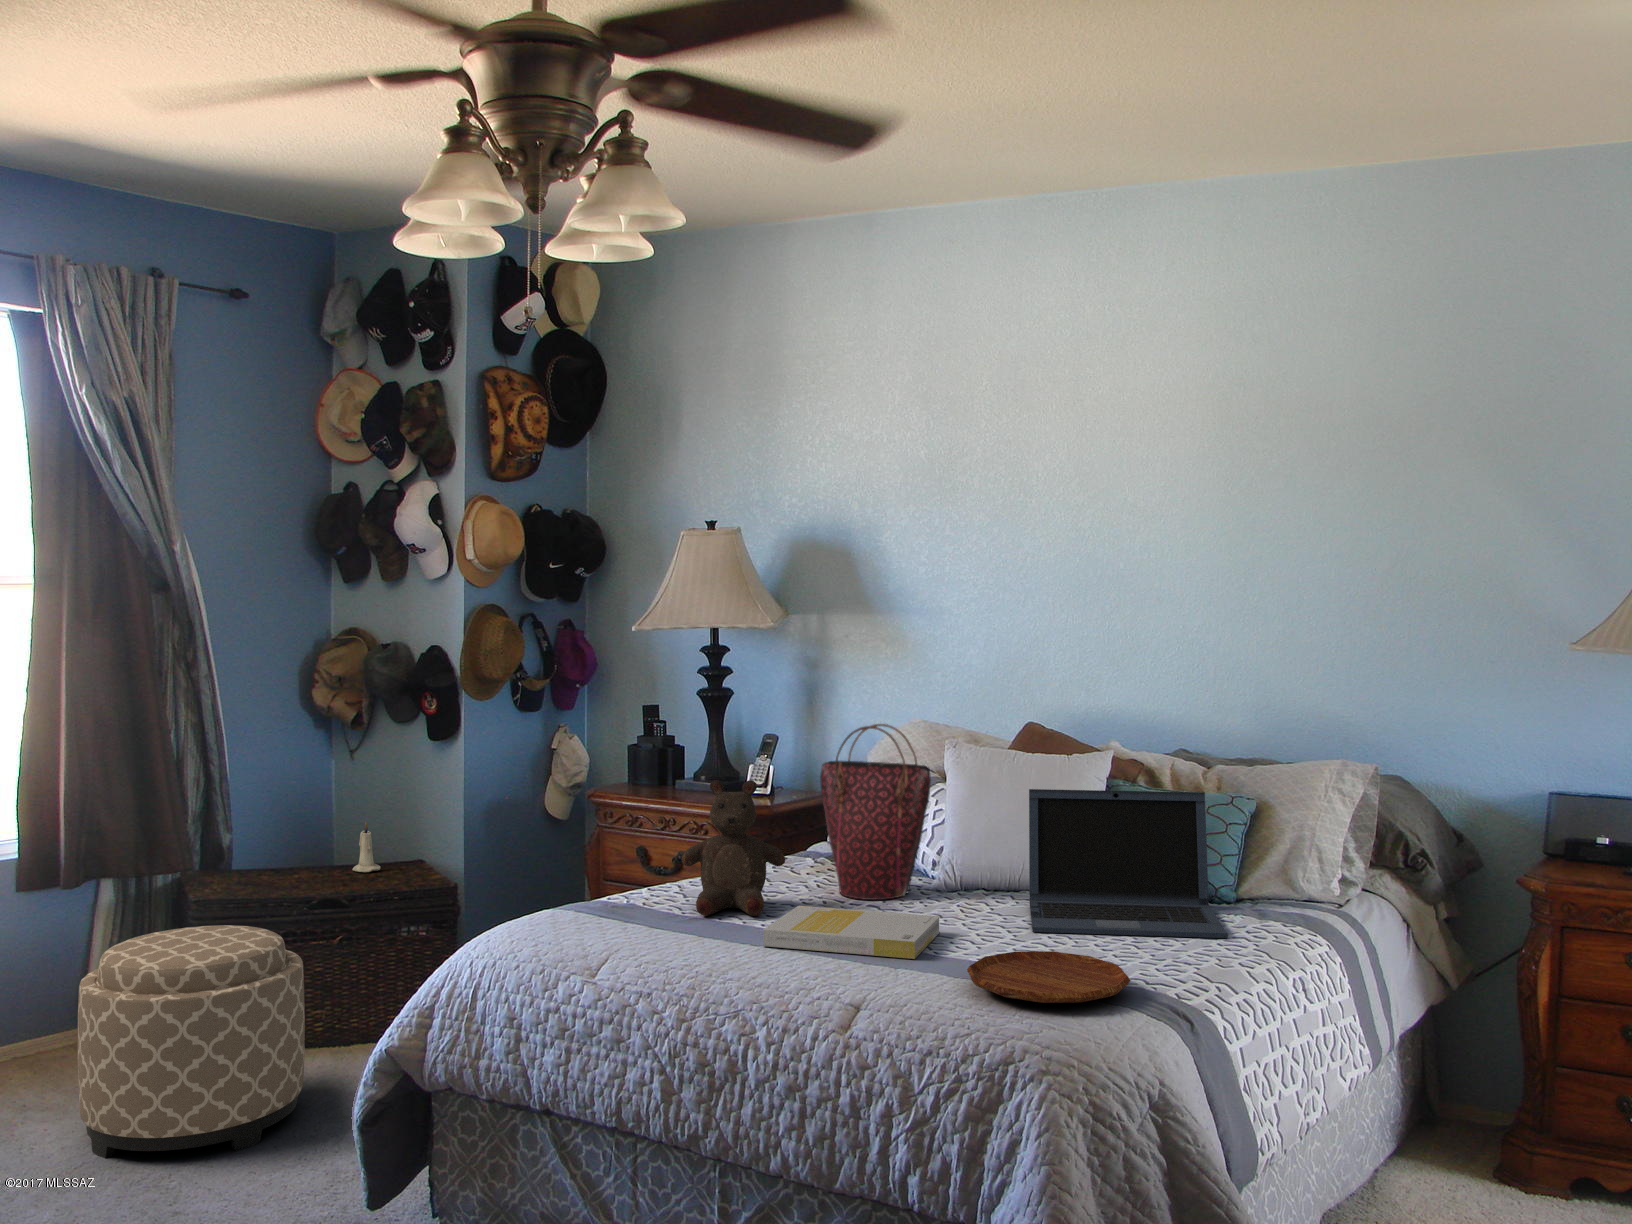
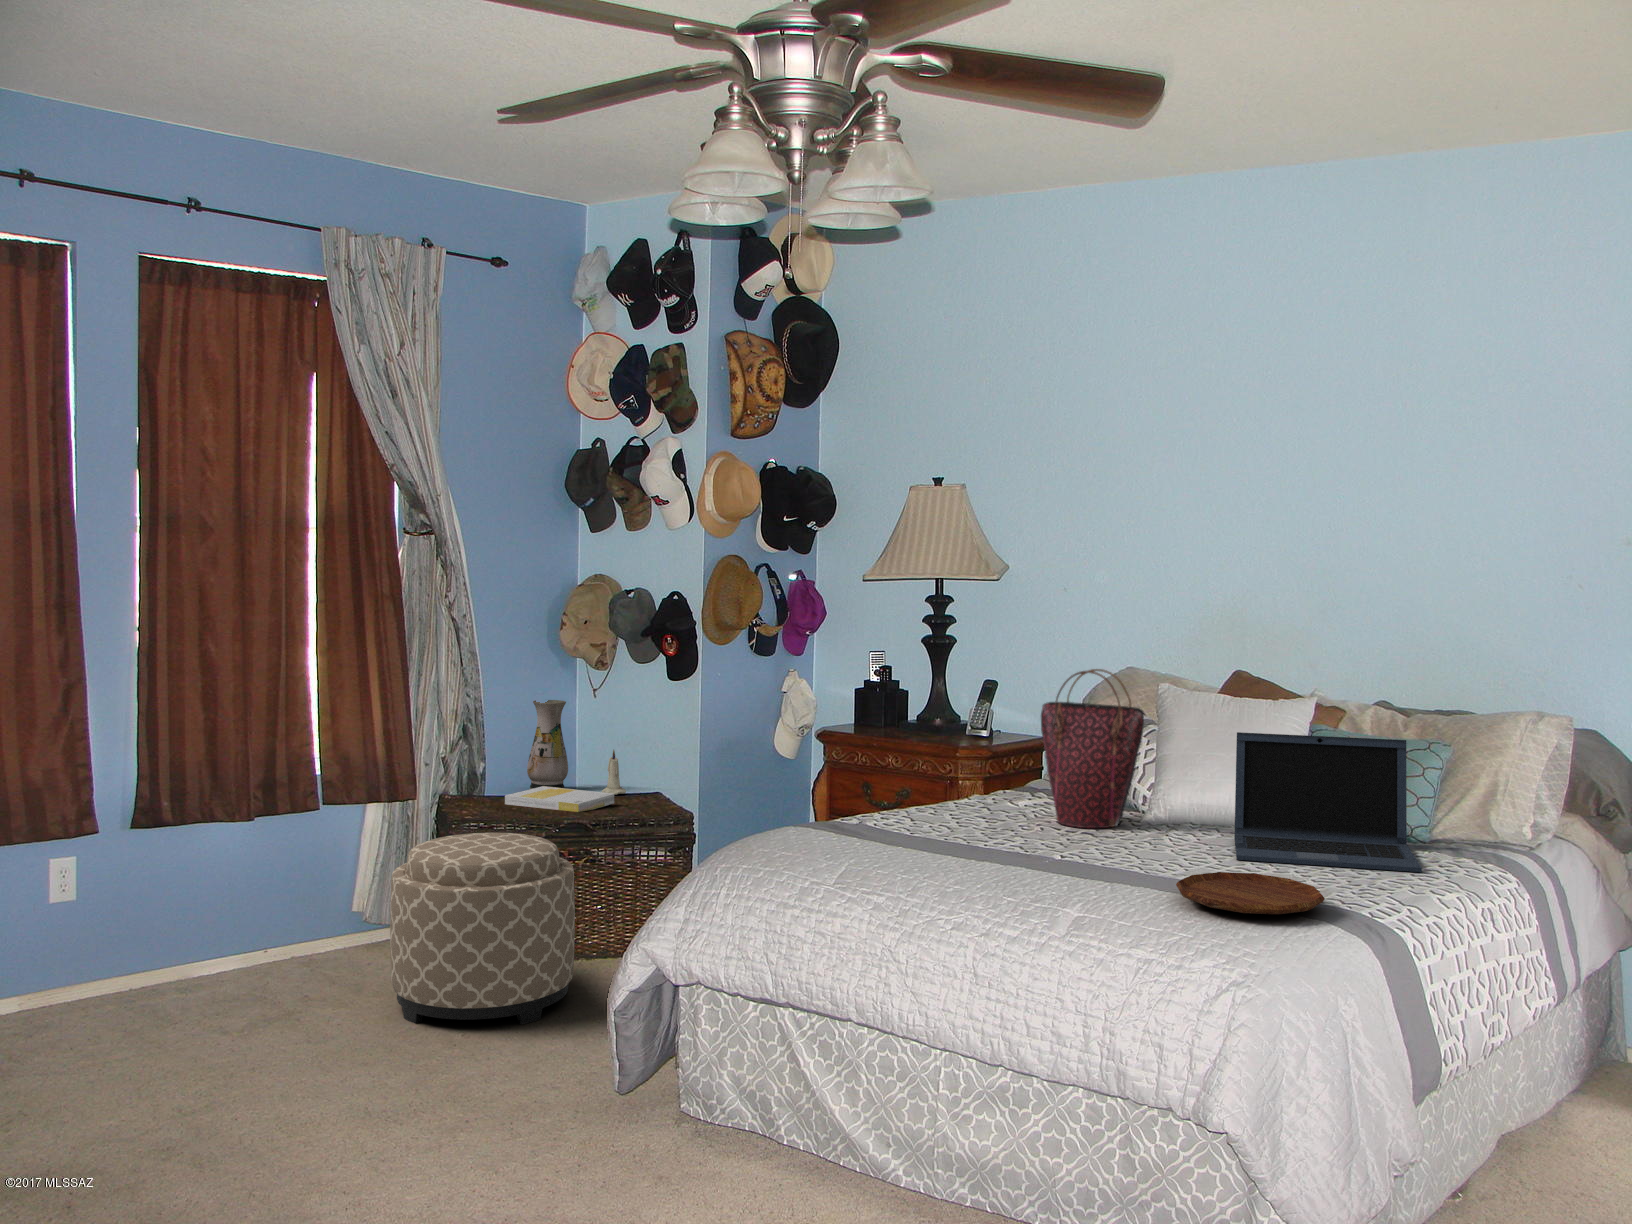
vase: none [268,769,315,871] -> present [527,700,568,789]
stuffed bear: present [682,780,785,916] -> none [915,715,1009,837]
book: present [763,906,940,959] -> present [505,786,614,812]

